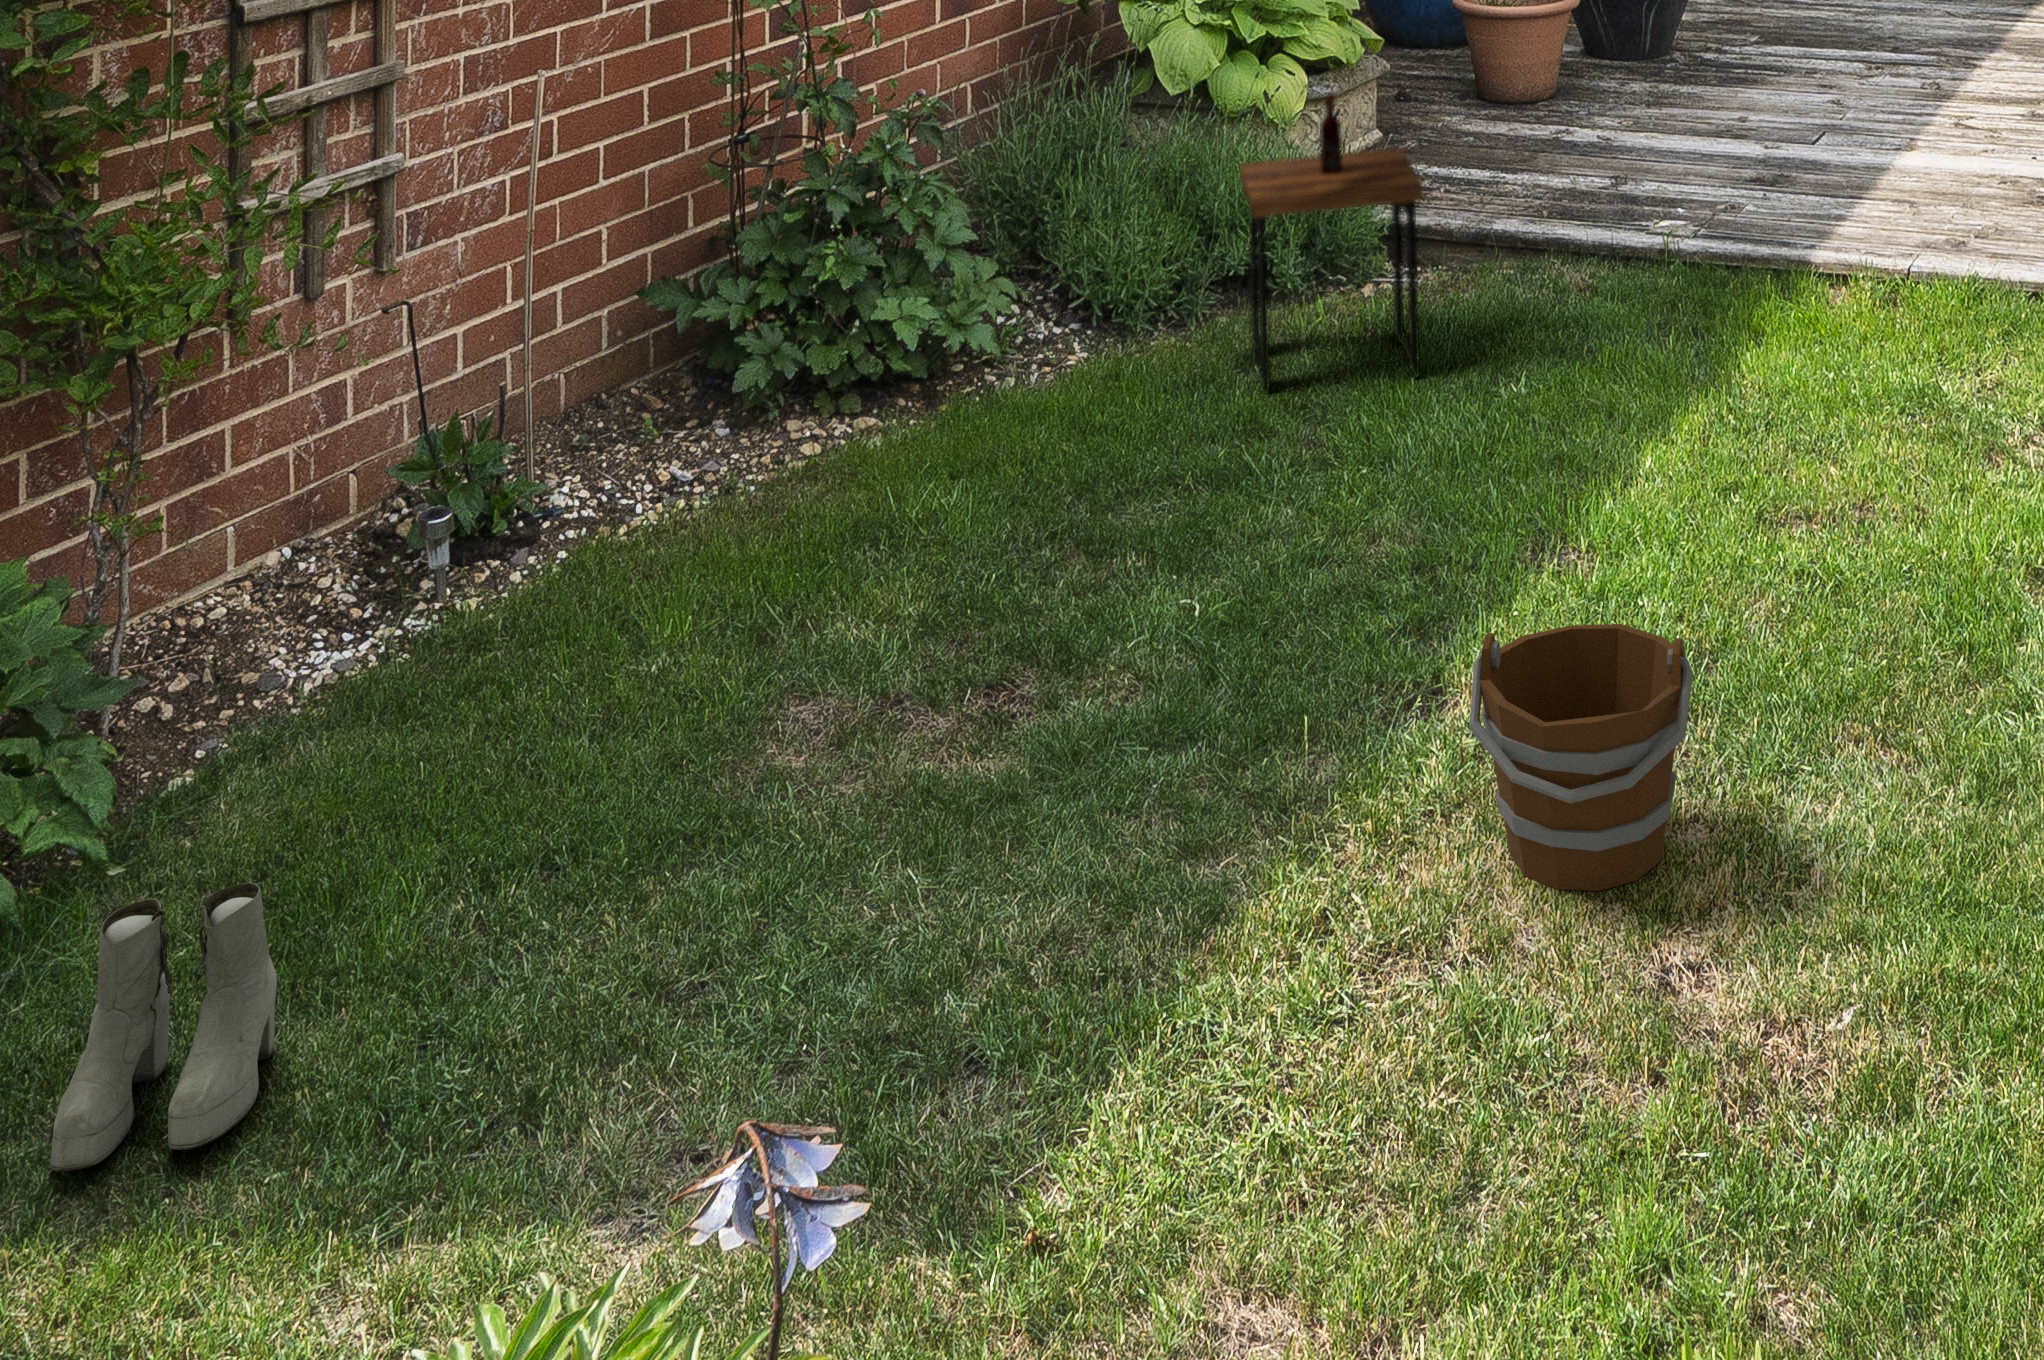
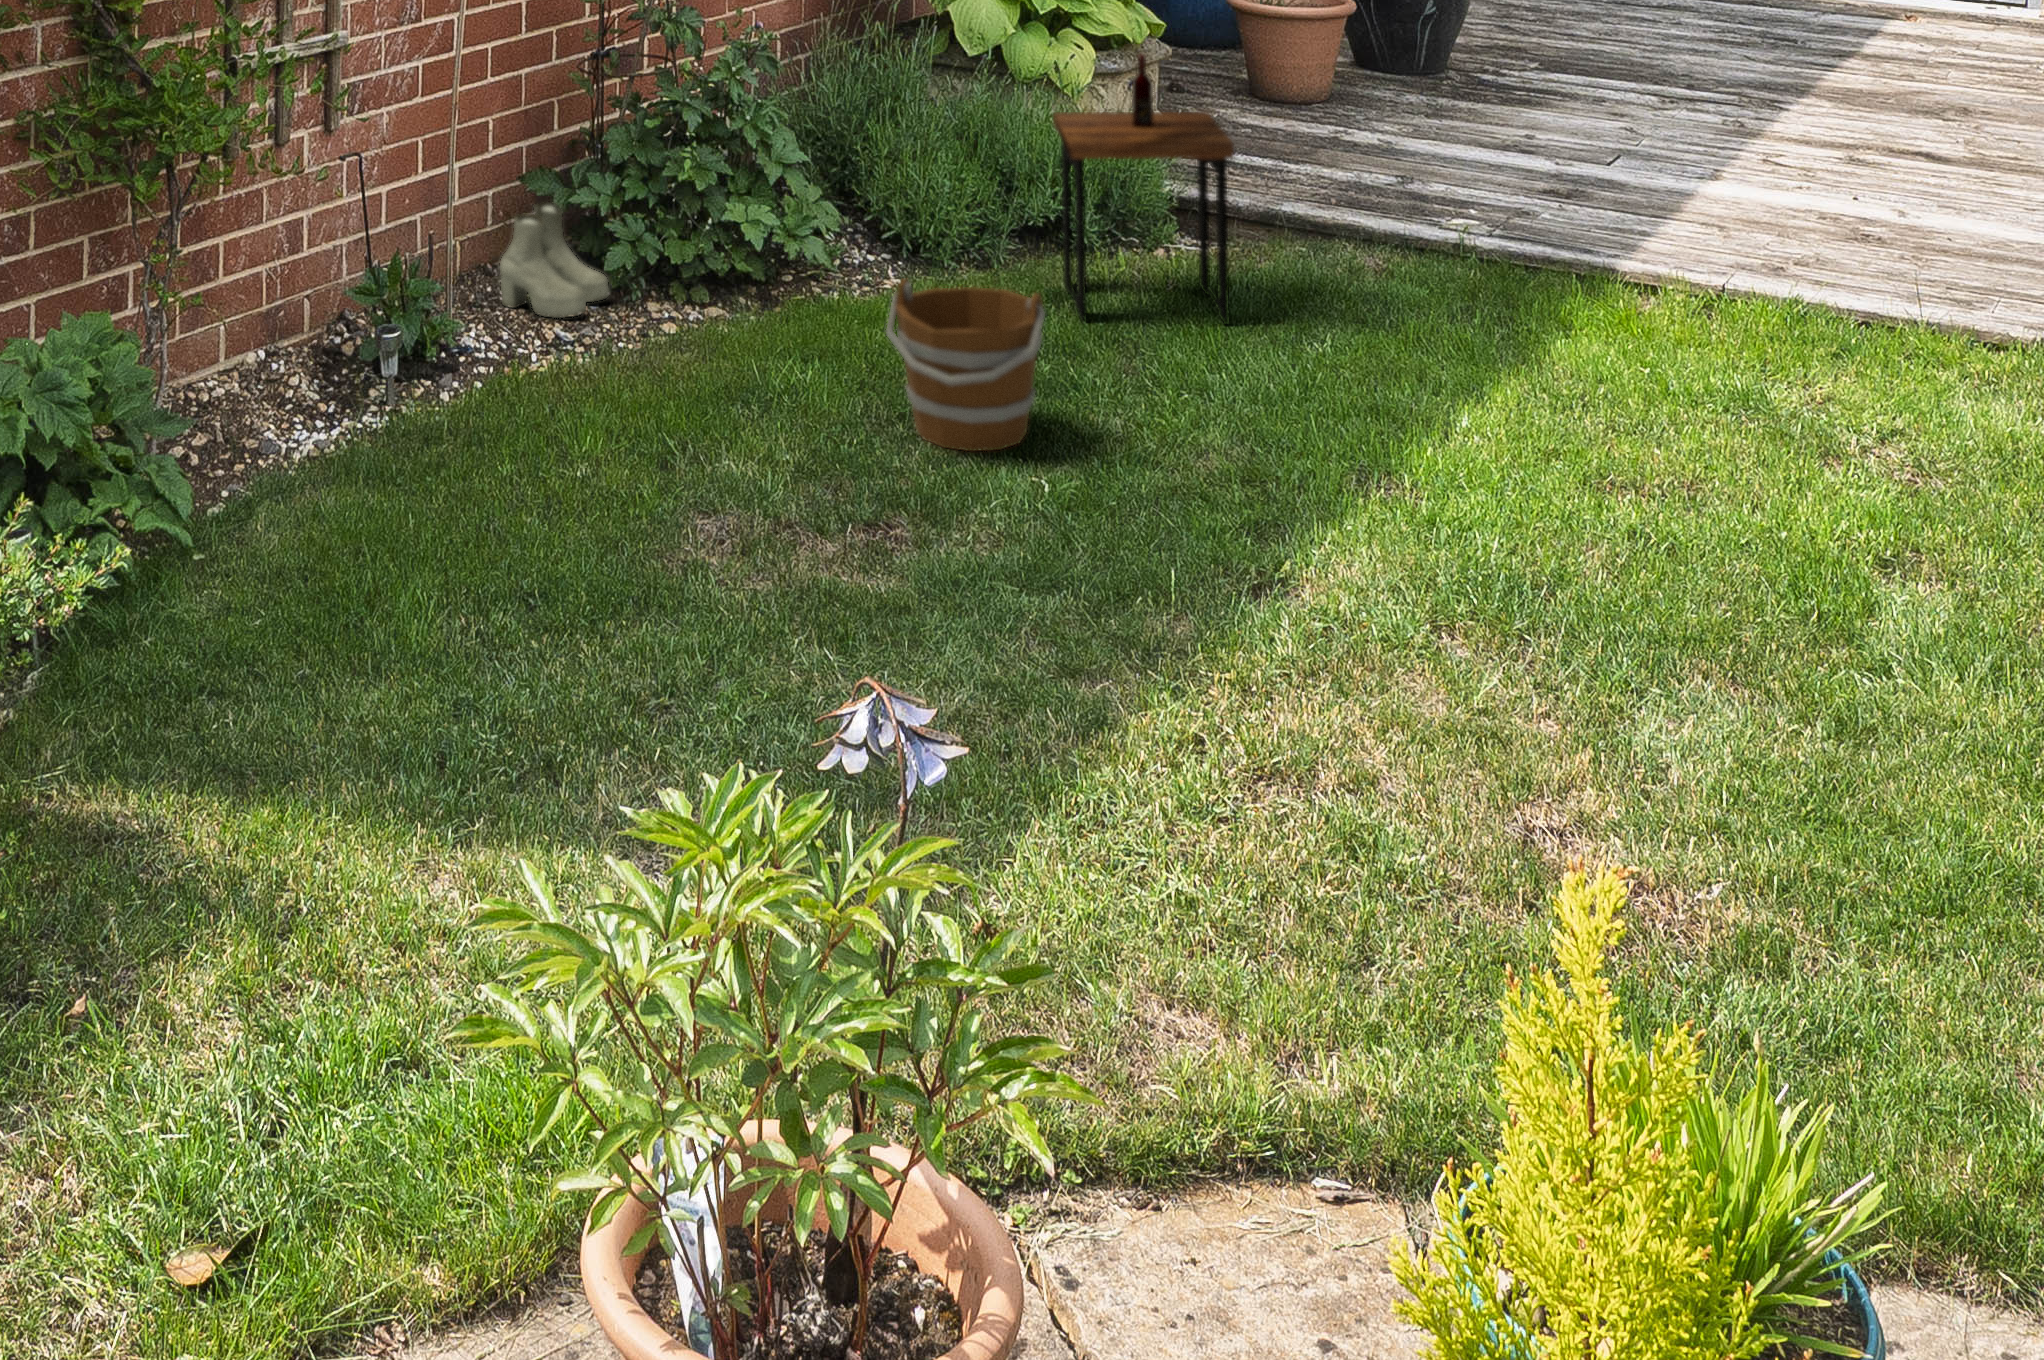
bucket: present [1469,624,1693,891] -> present [886,278,1045,451]
boots: present [50,882,277,1172] -> present [500,202,609,318]

